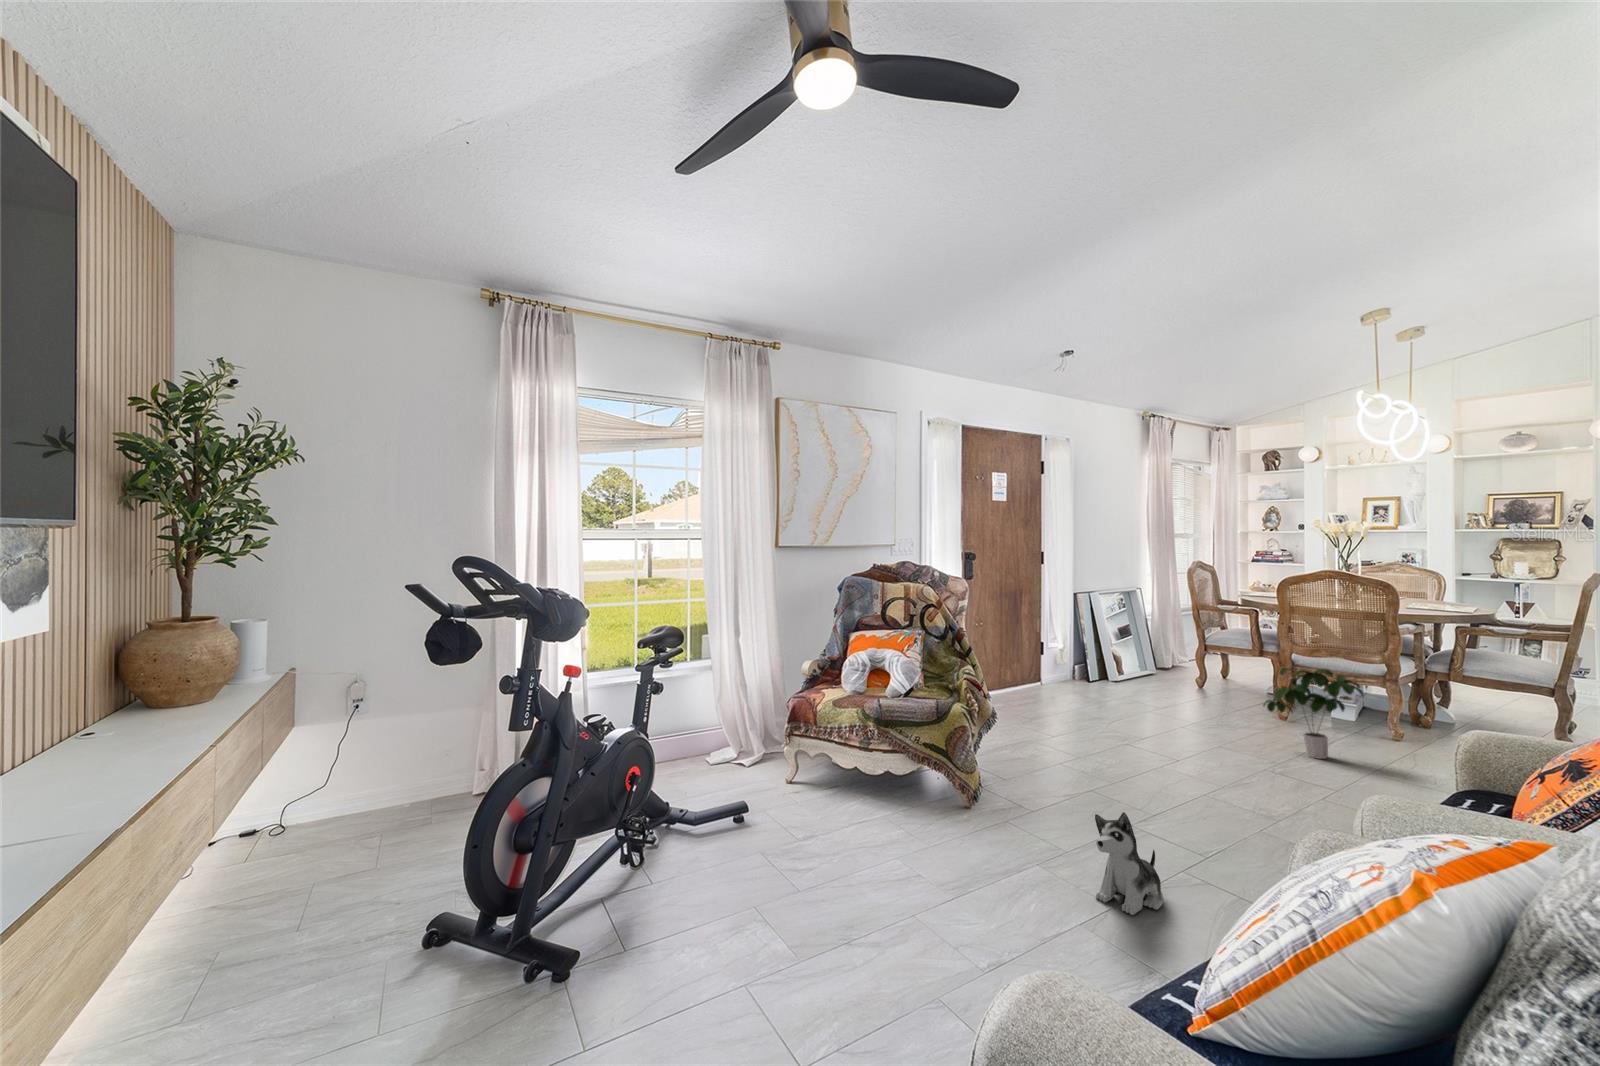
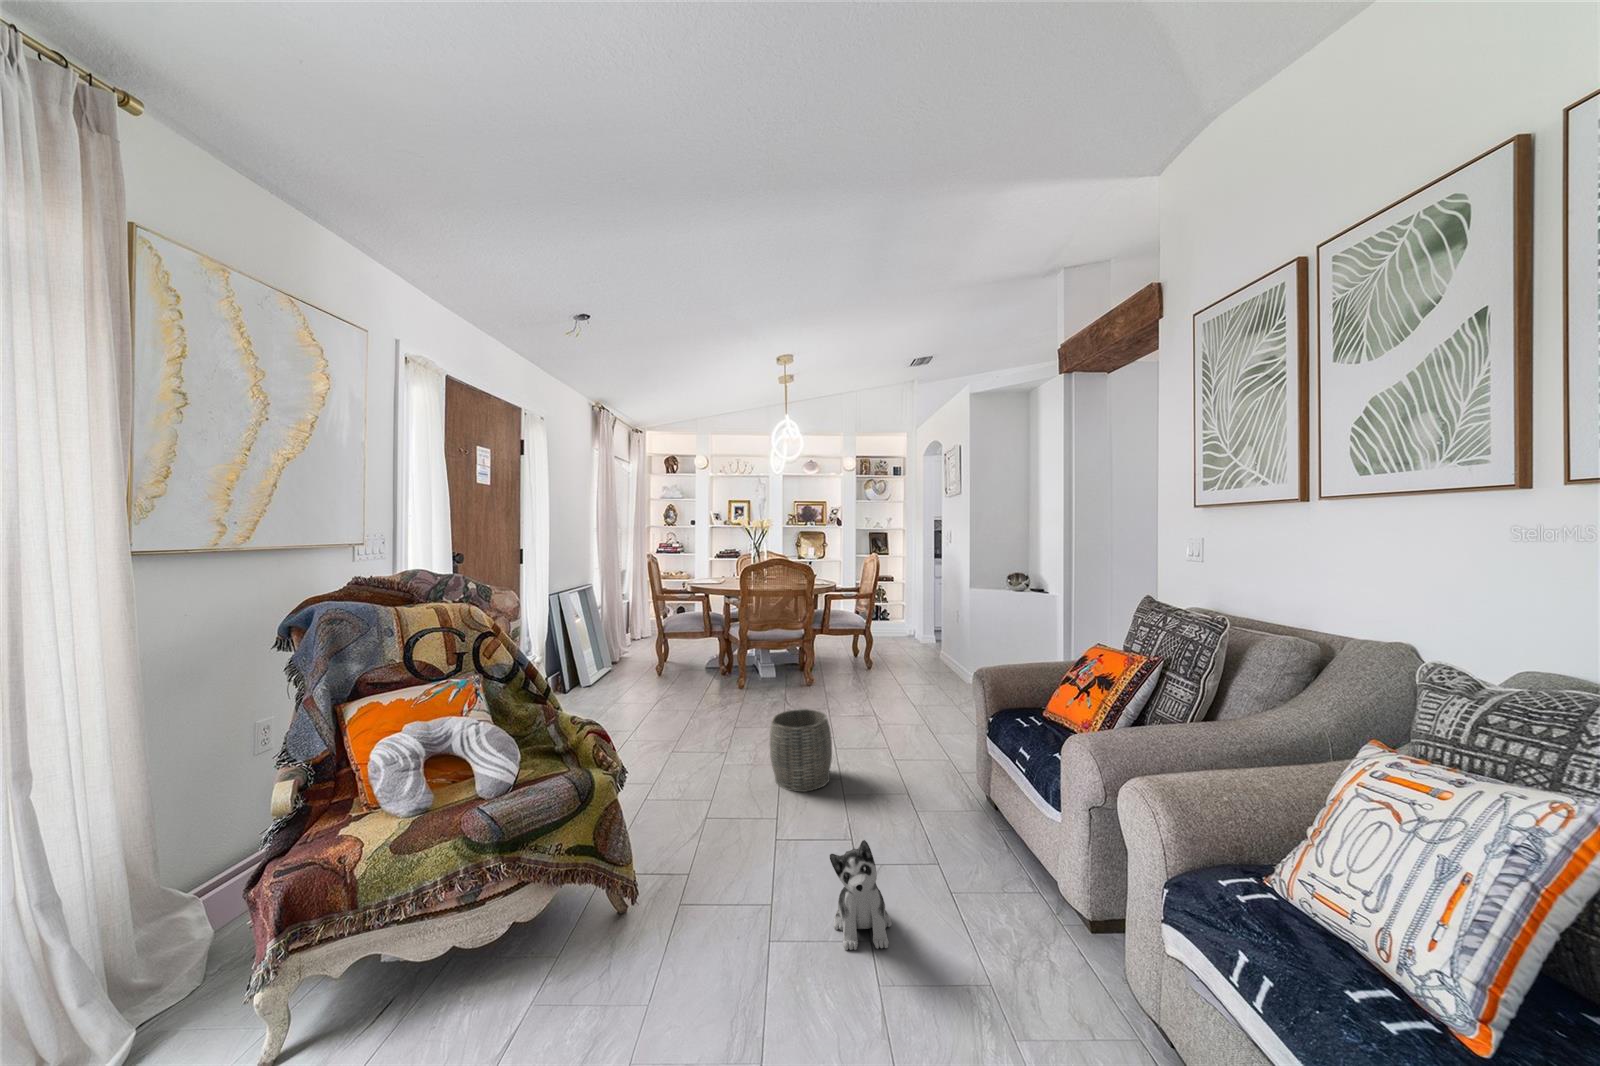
potted plant: present [1263,668,1364,759] -> none [751,639,816,712]
woven basket: none [1191,730,1276,819] -> present [770,709,832,792]

